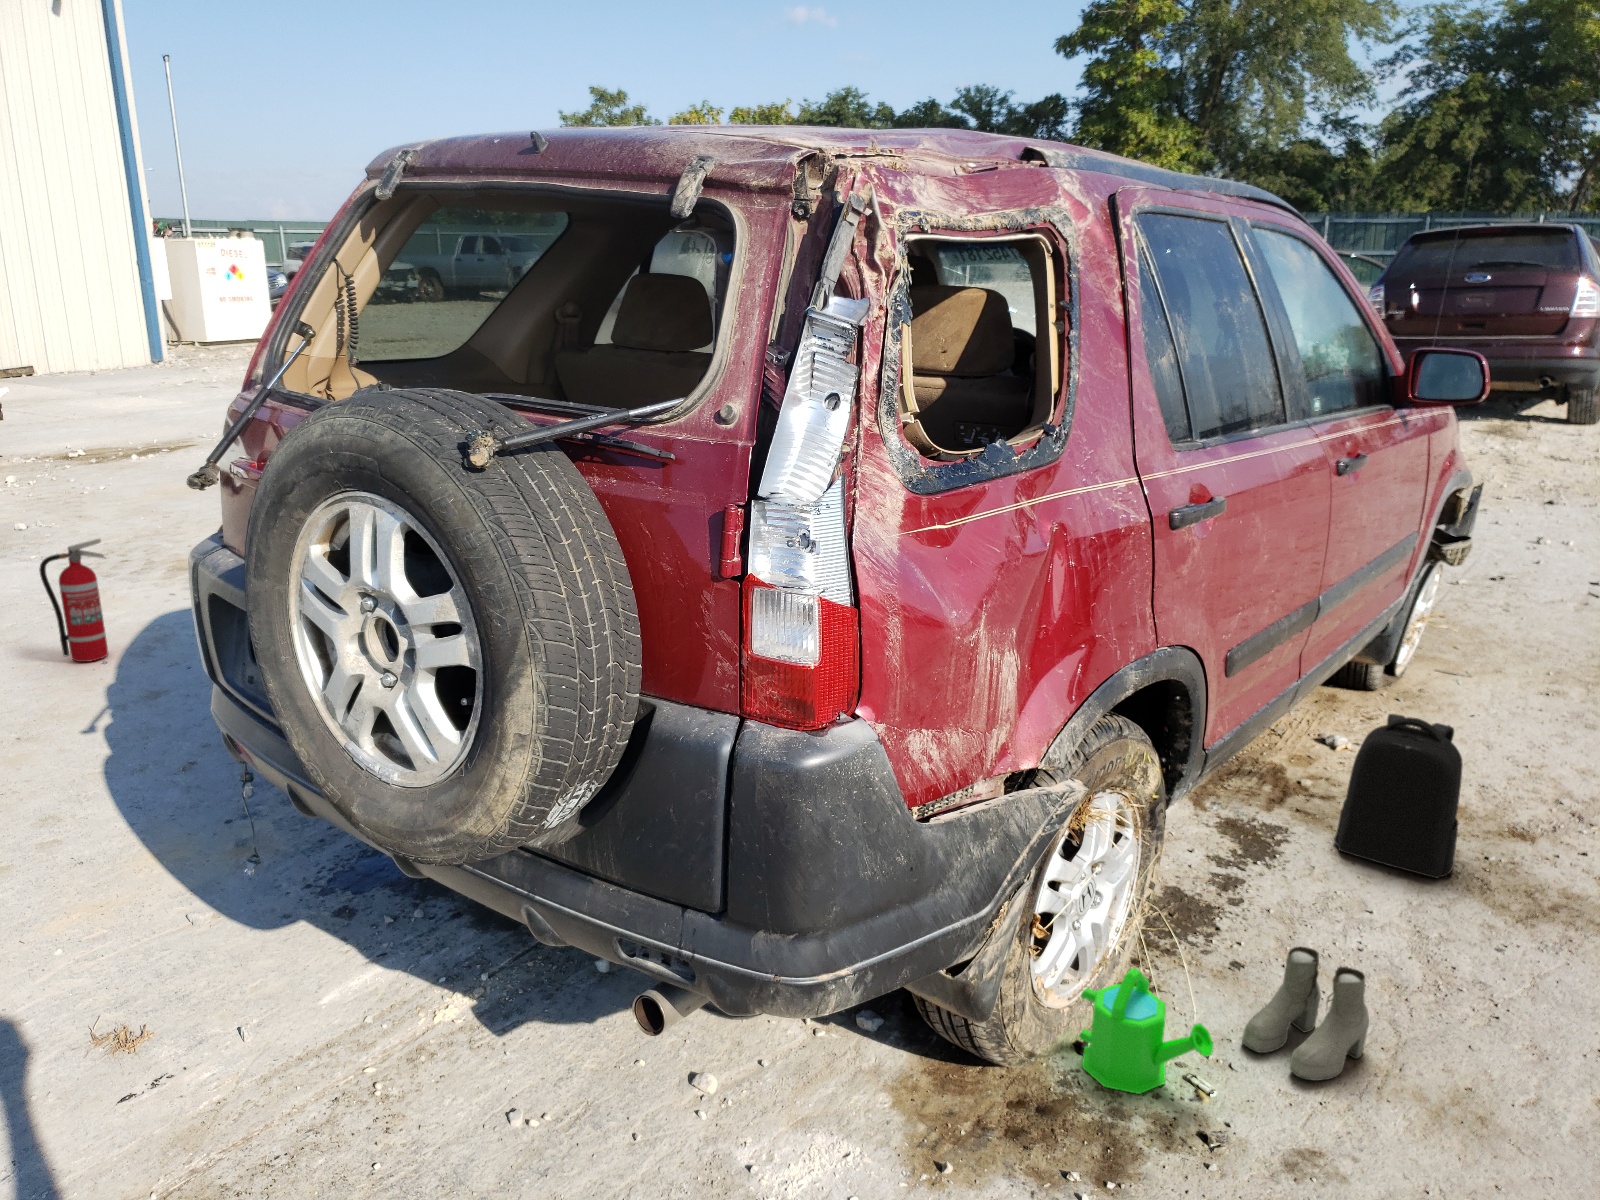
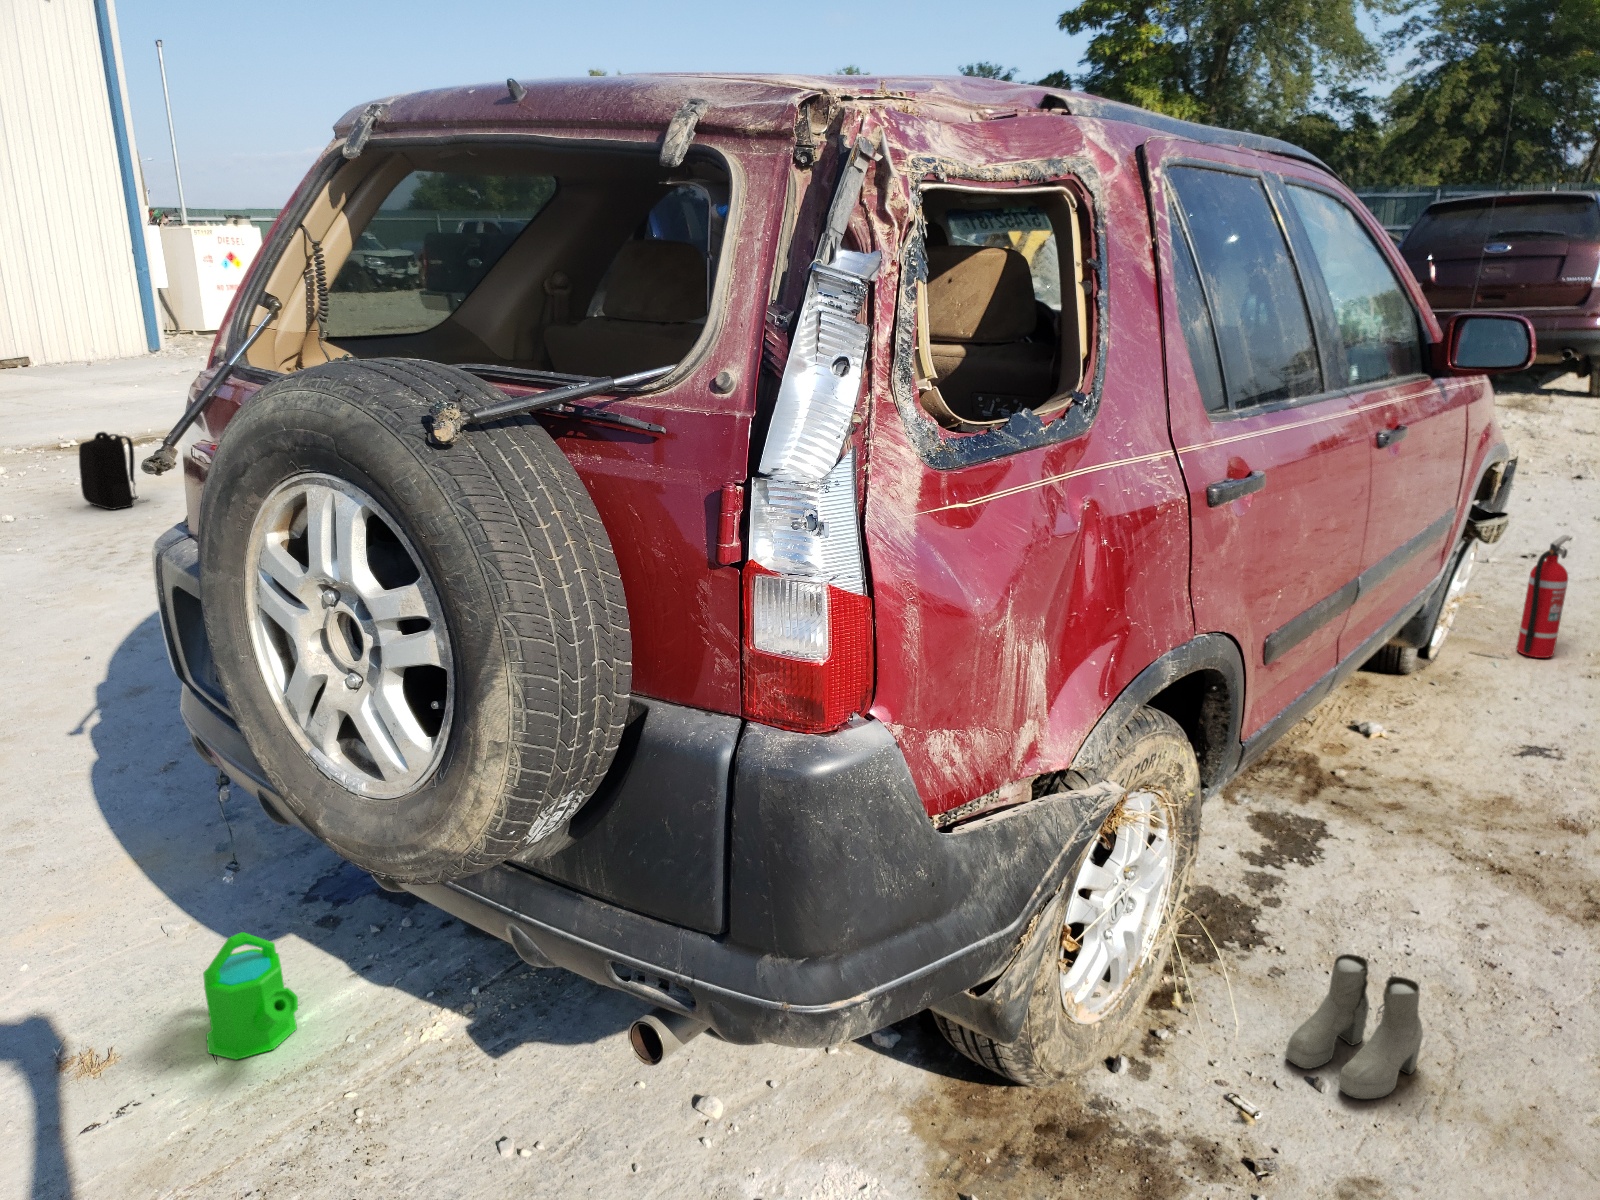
fire extinguisher: present [39,539,108,662] -> present [1517,535,1569,658]
backpack: present [1334,714,1463,878] -> present [79,432,138,510]
watering can: present [1079,968,1213,1094] -> present [203,932,298,1060]

